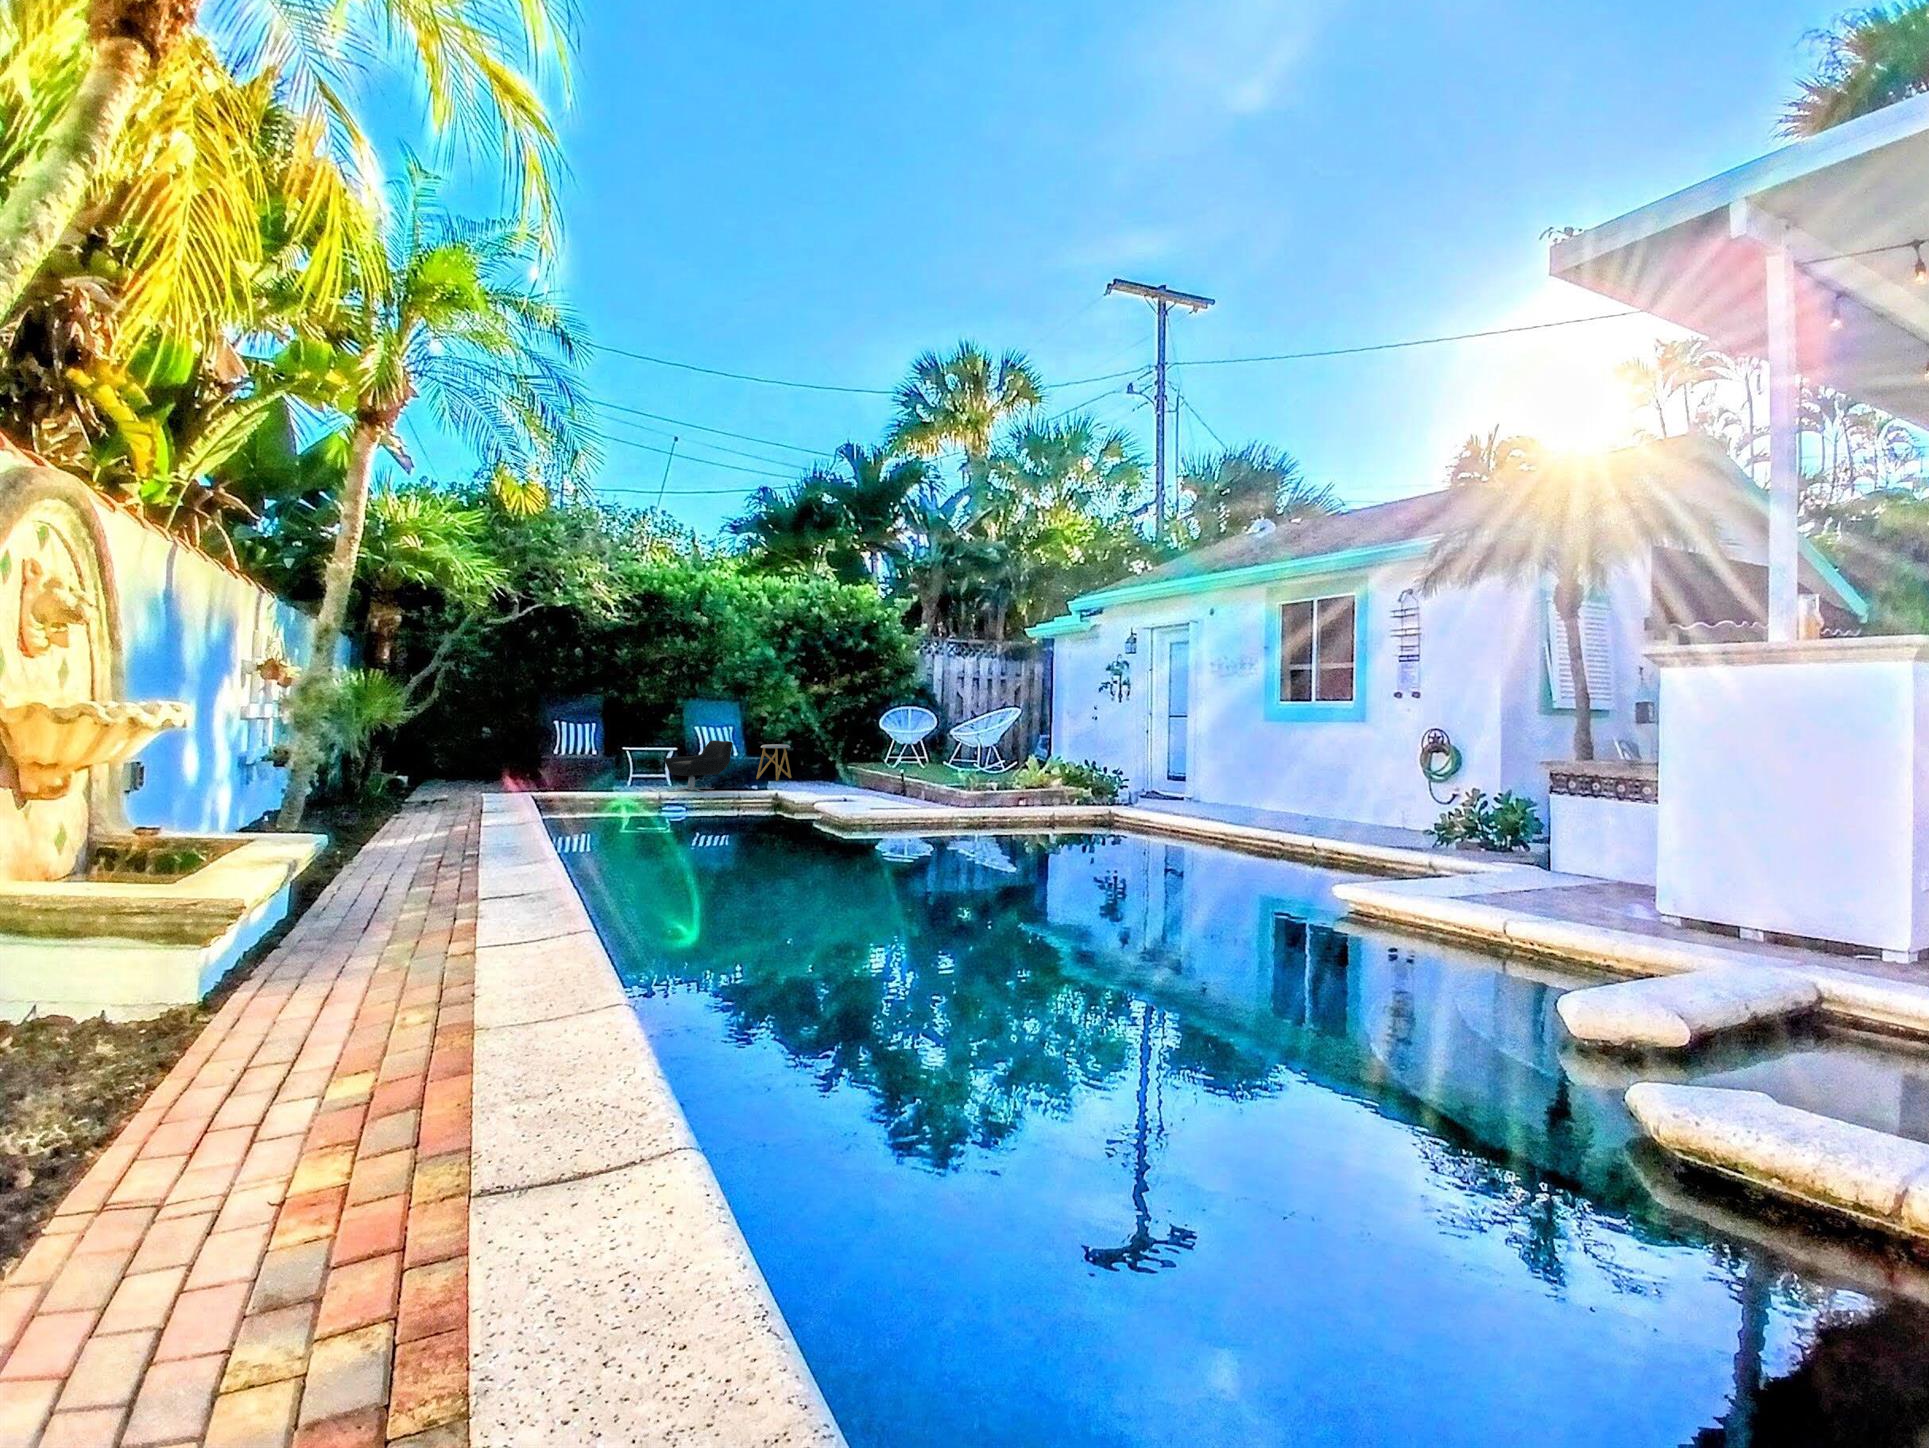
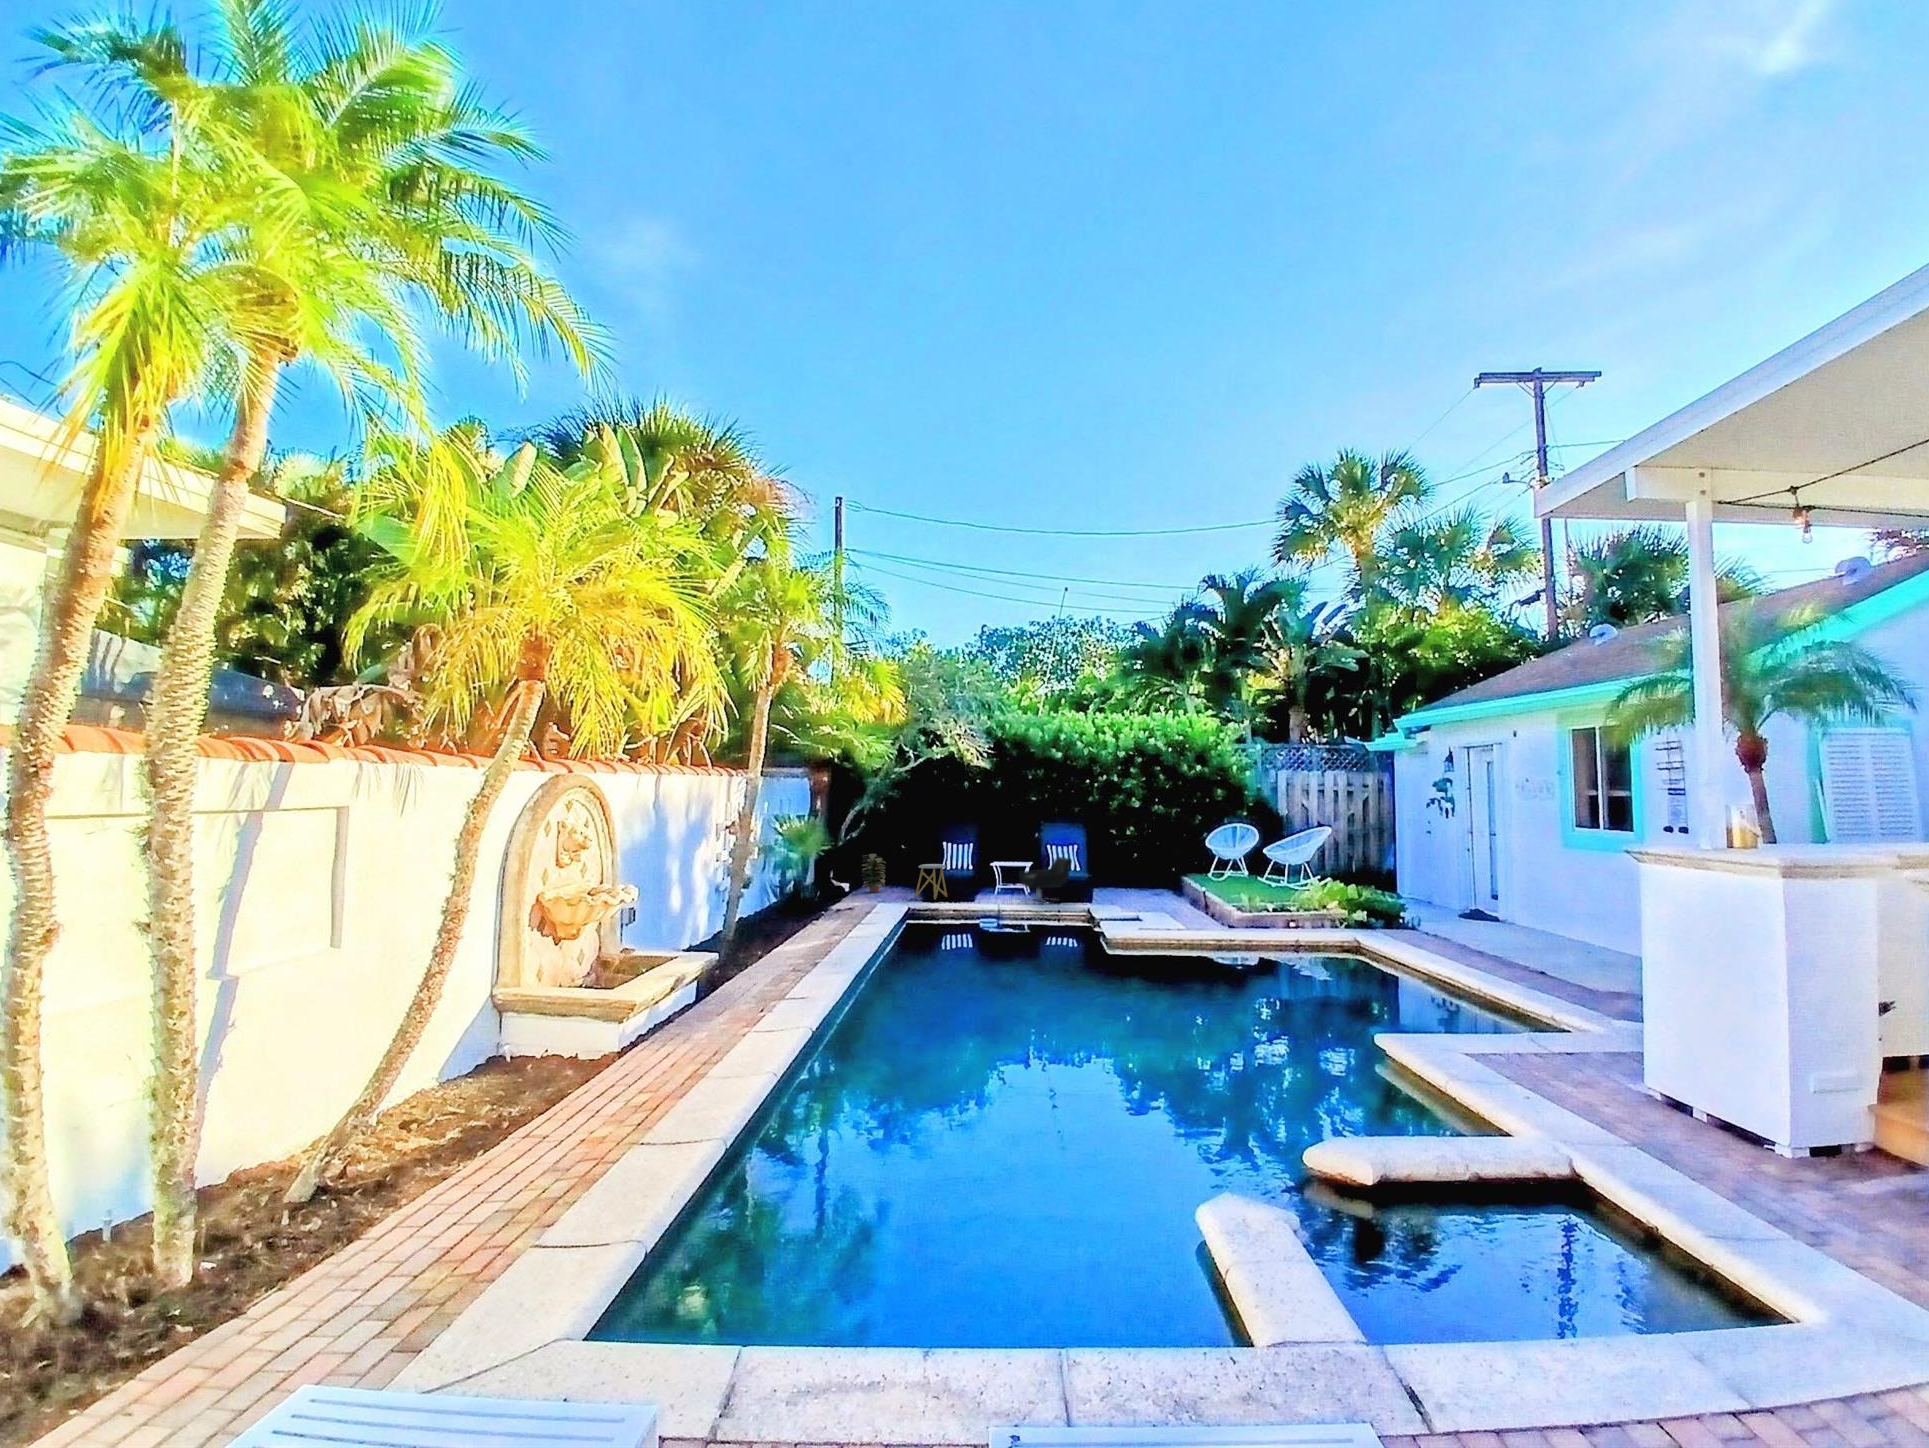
decorative plant: none [441,741,479,788] -> present [862,854,886,892]
stool: present [756,744,791,781] -> present [915,864,947,900]

